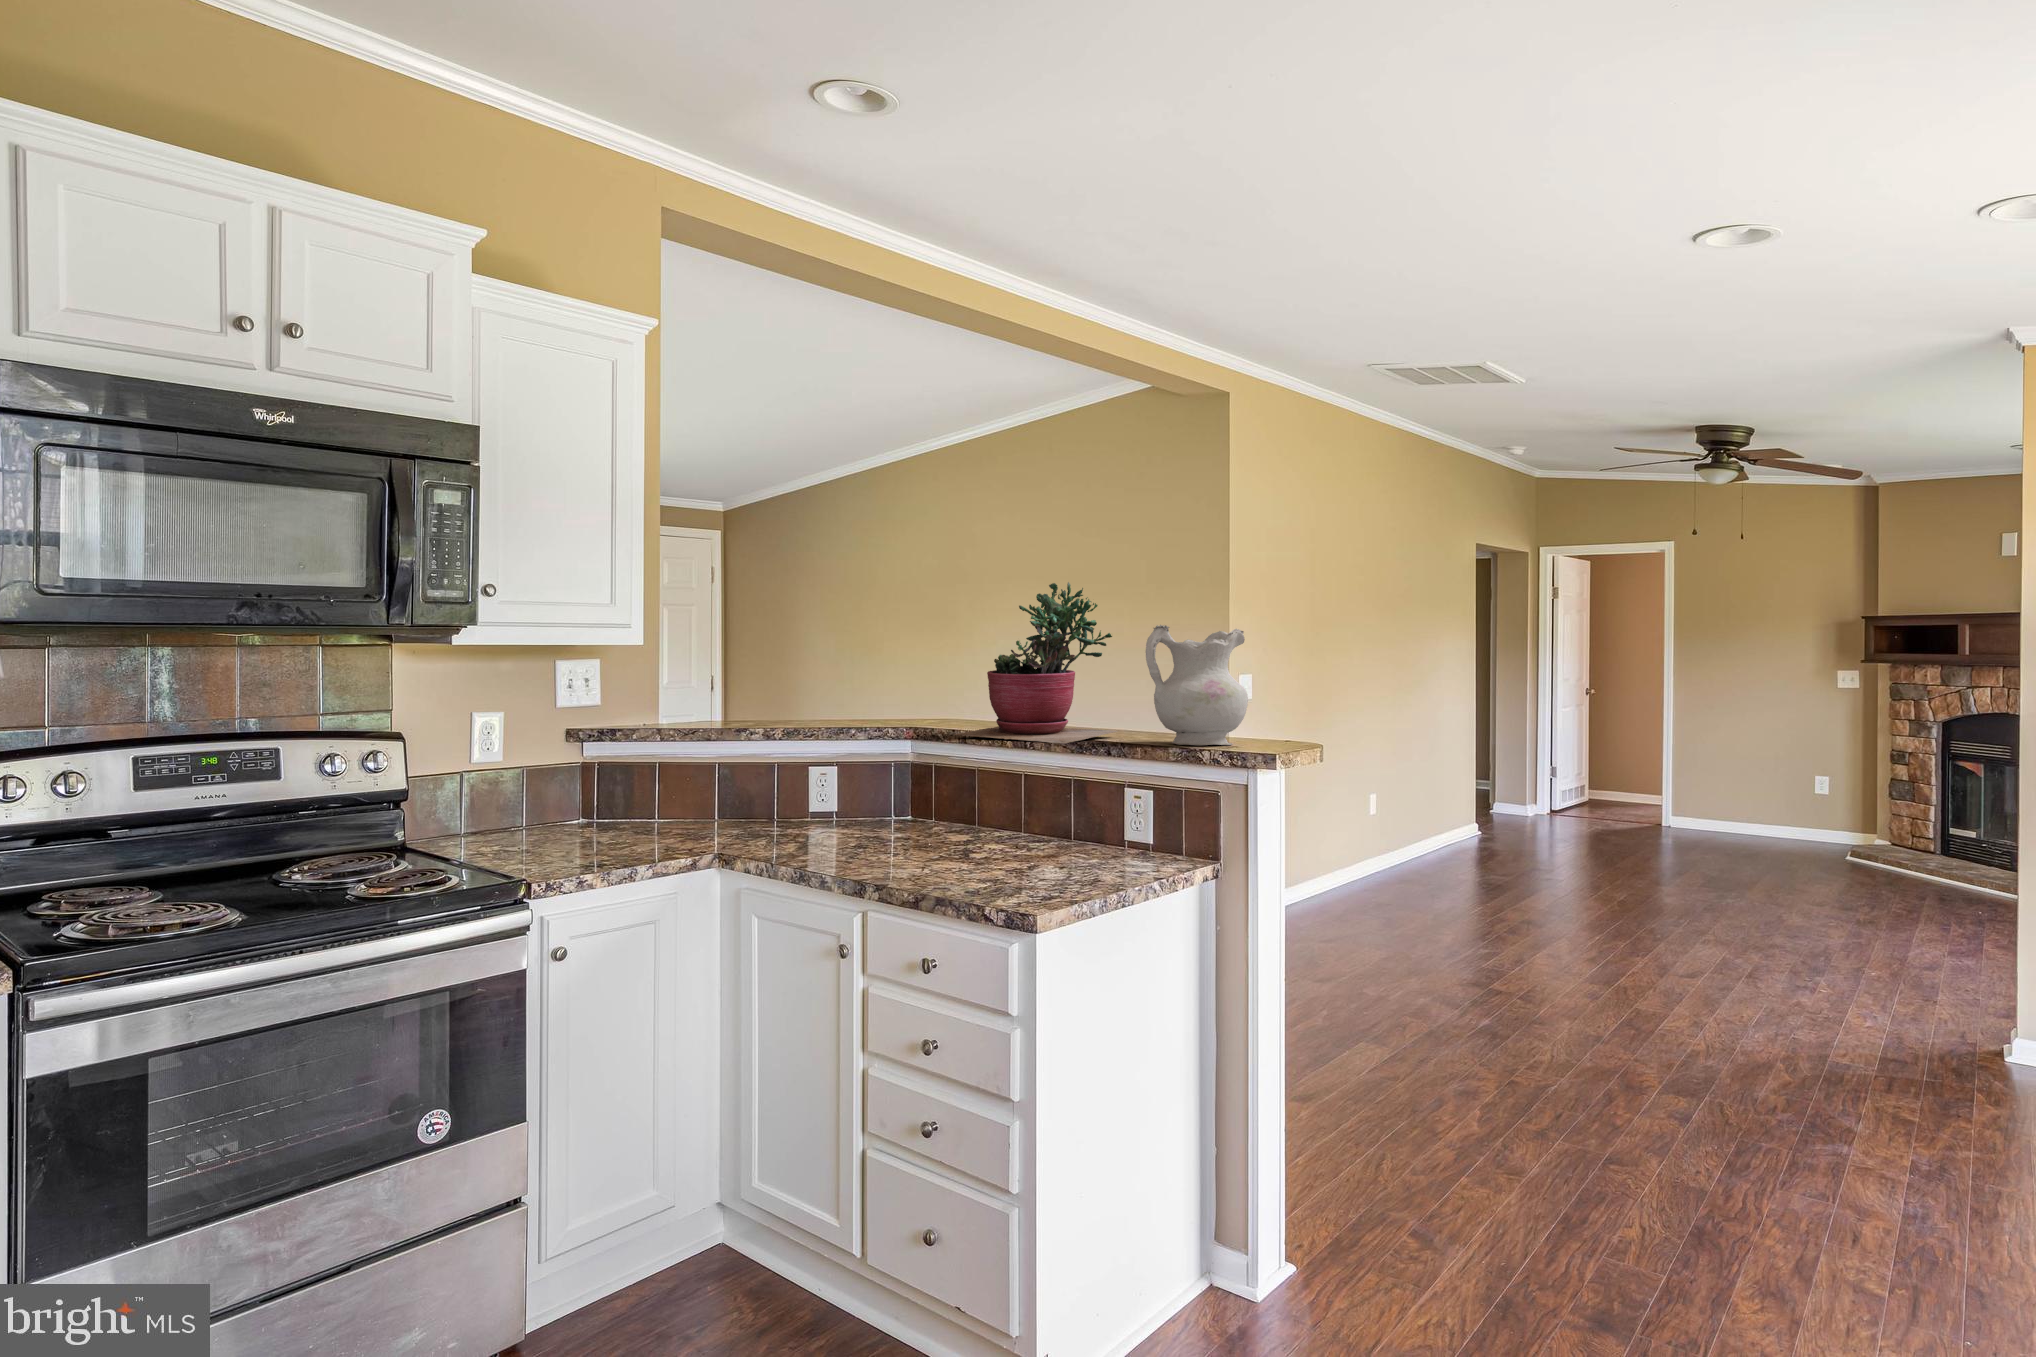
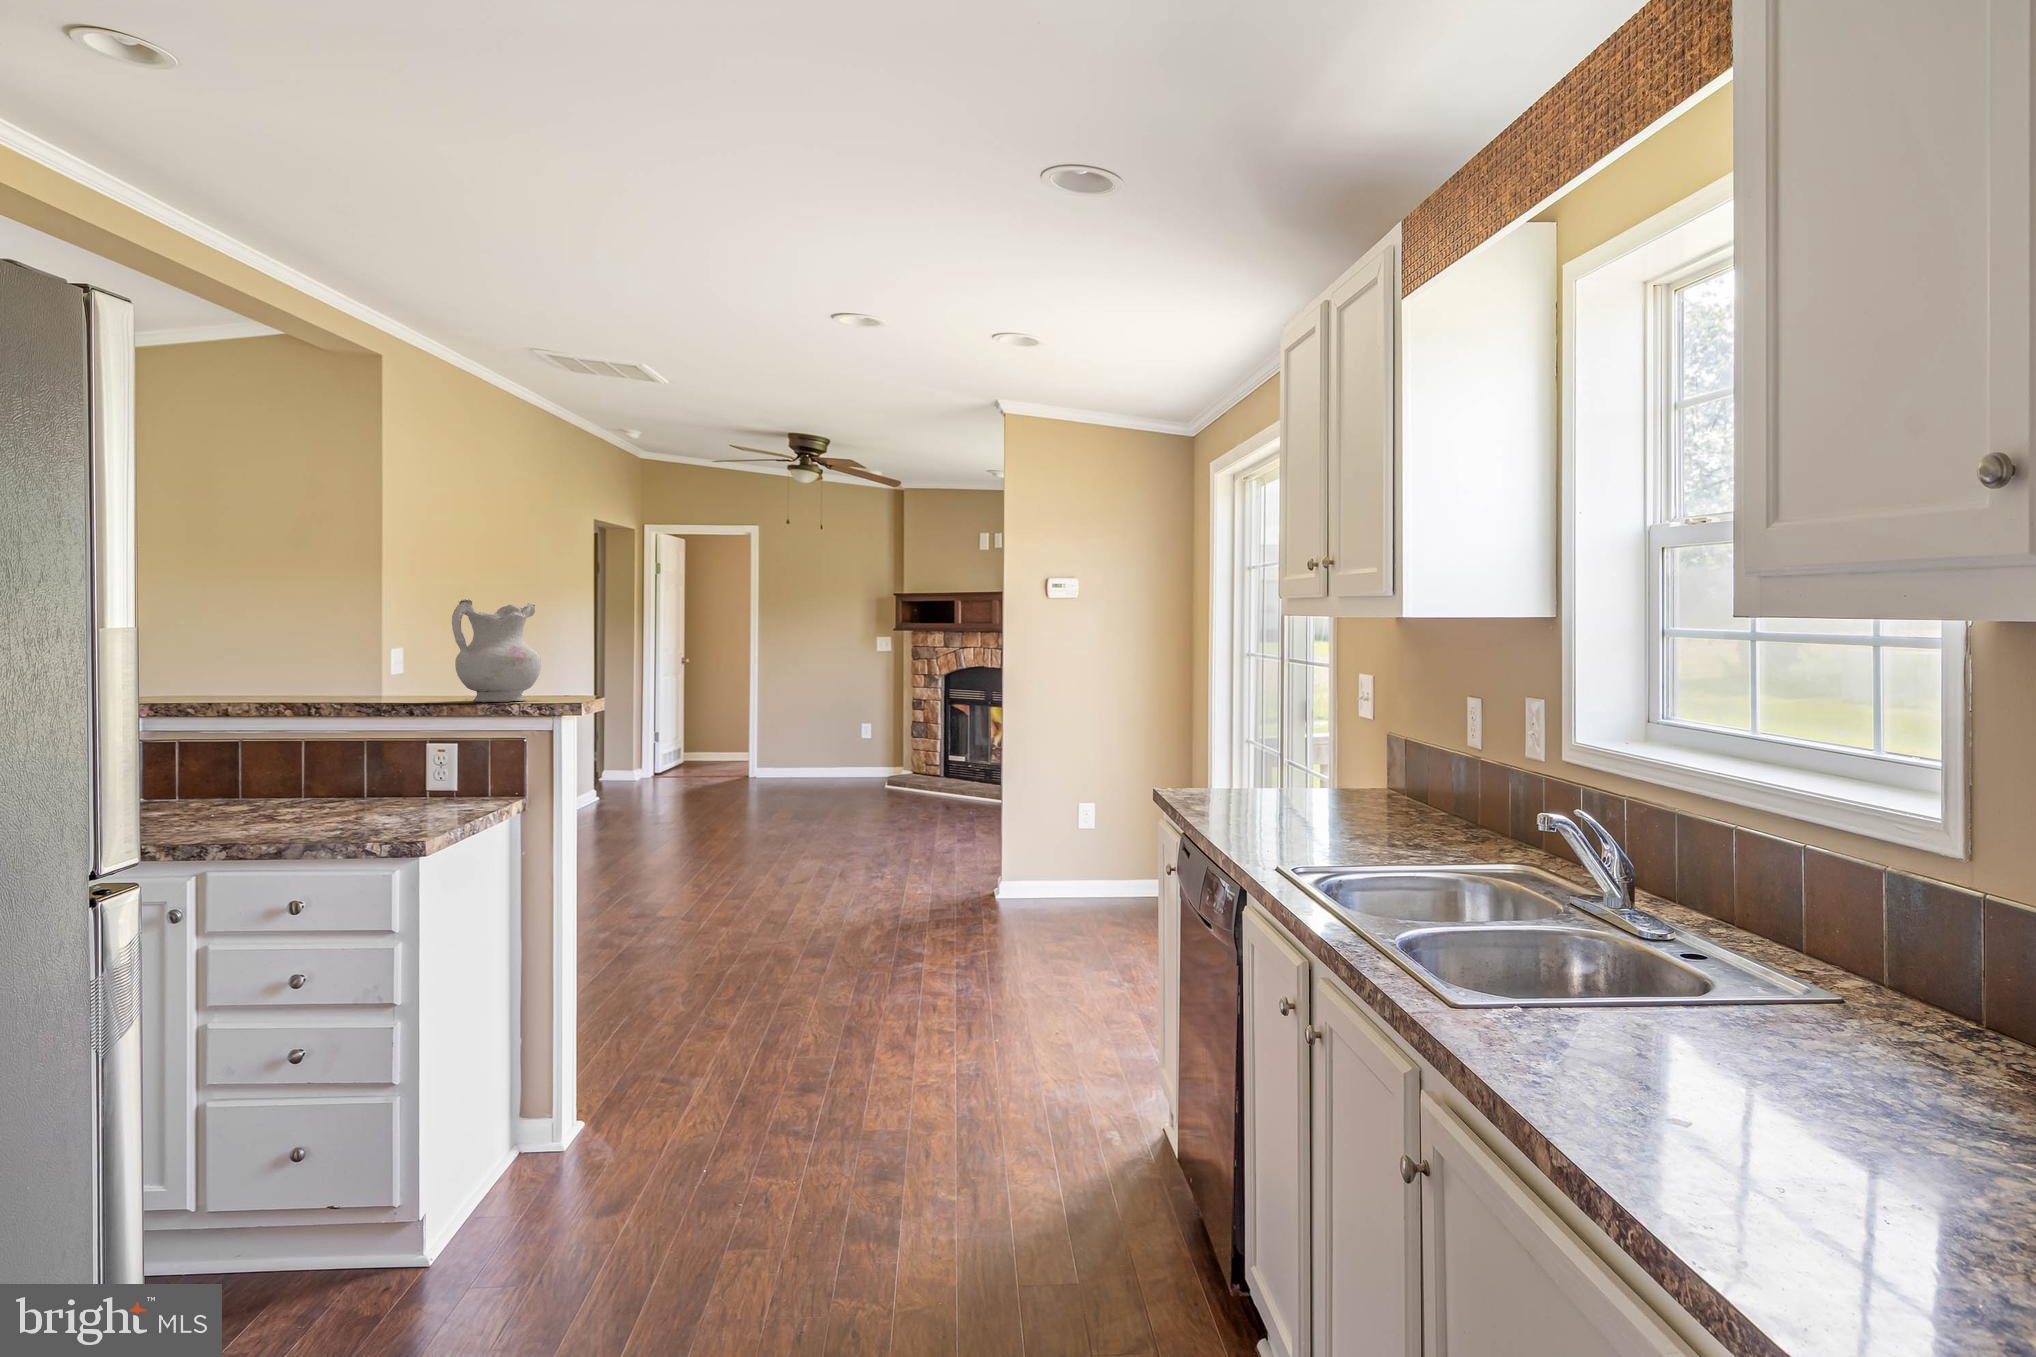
succulent plant: present [955,582,1117,743] -> none [239,558,404,706]

